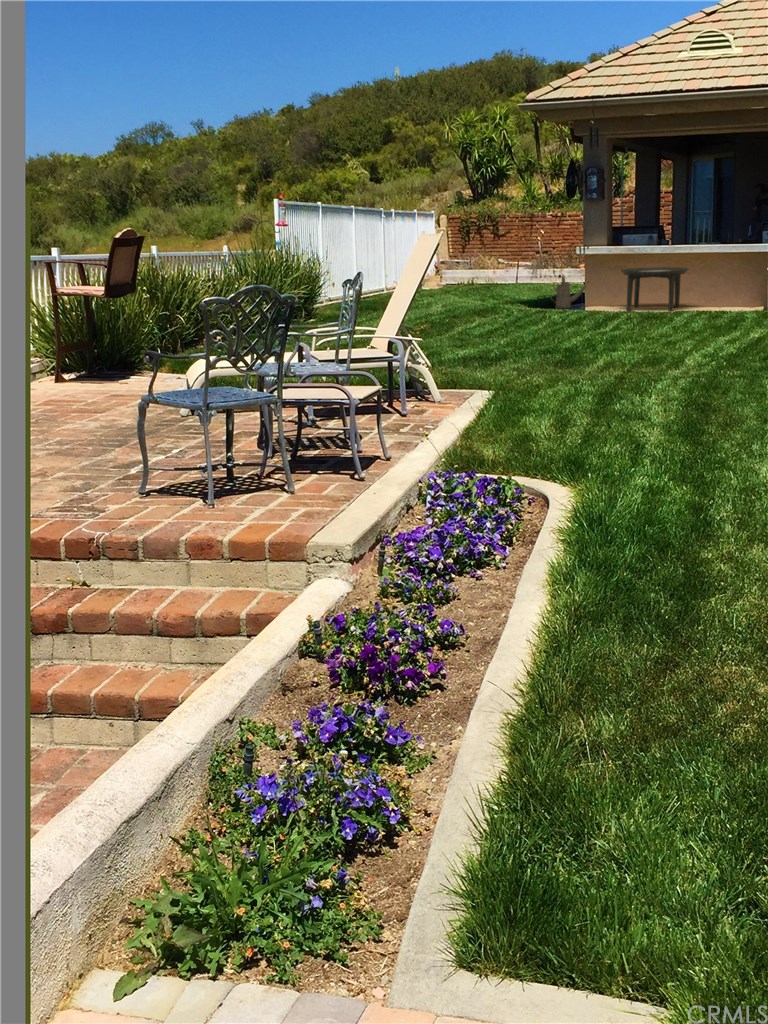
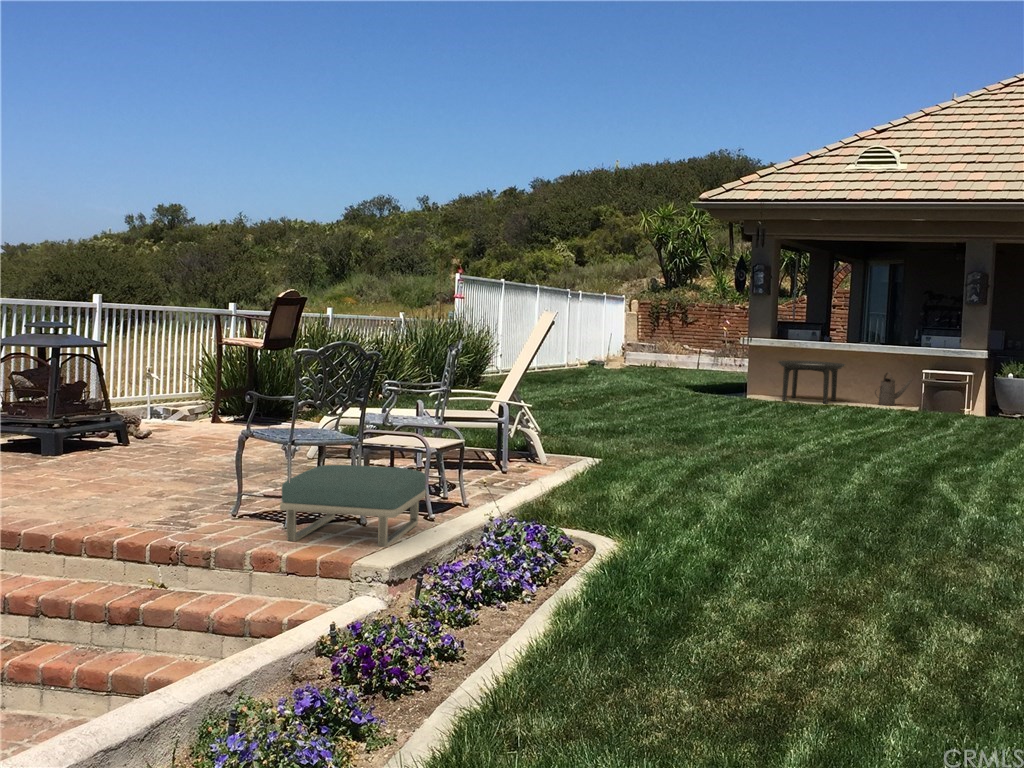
watering can: present [555,276,589,309] -> present [875,373,913,406]
footstool: none [204,426,355,520] -> present [280,465,426,547]

